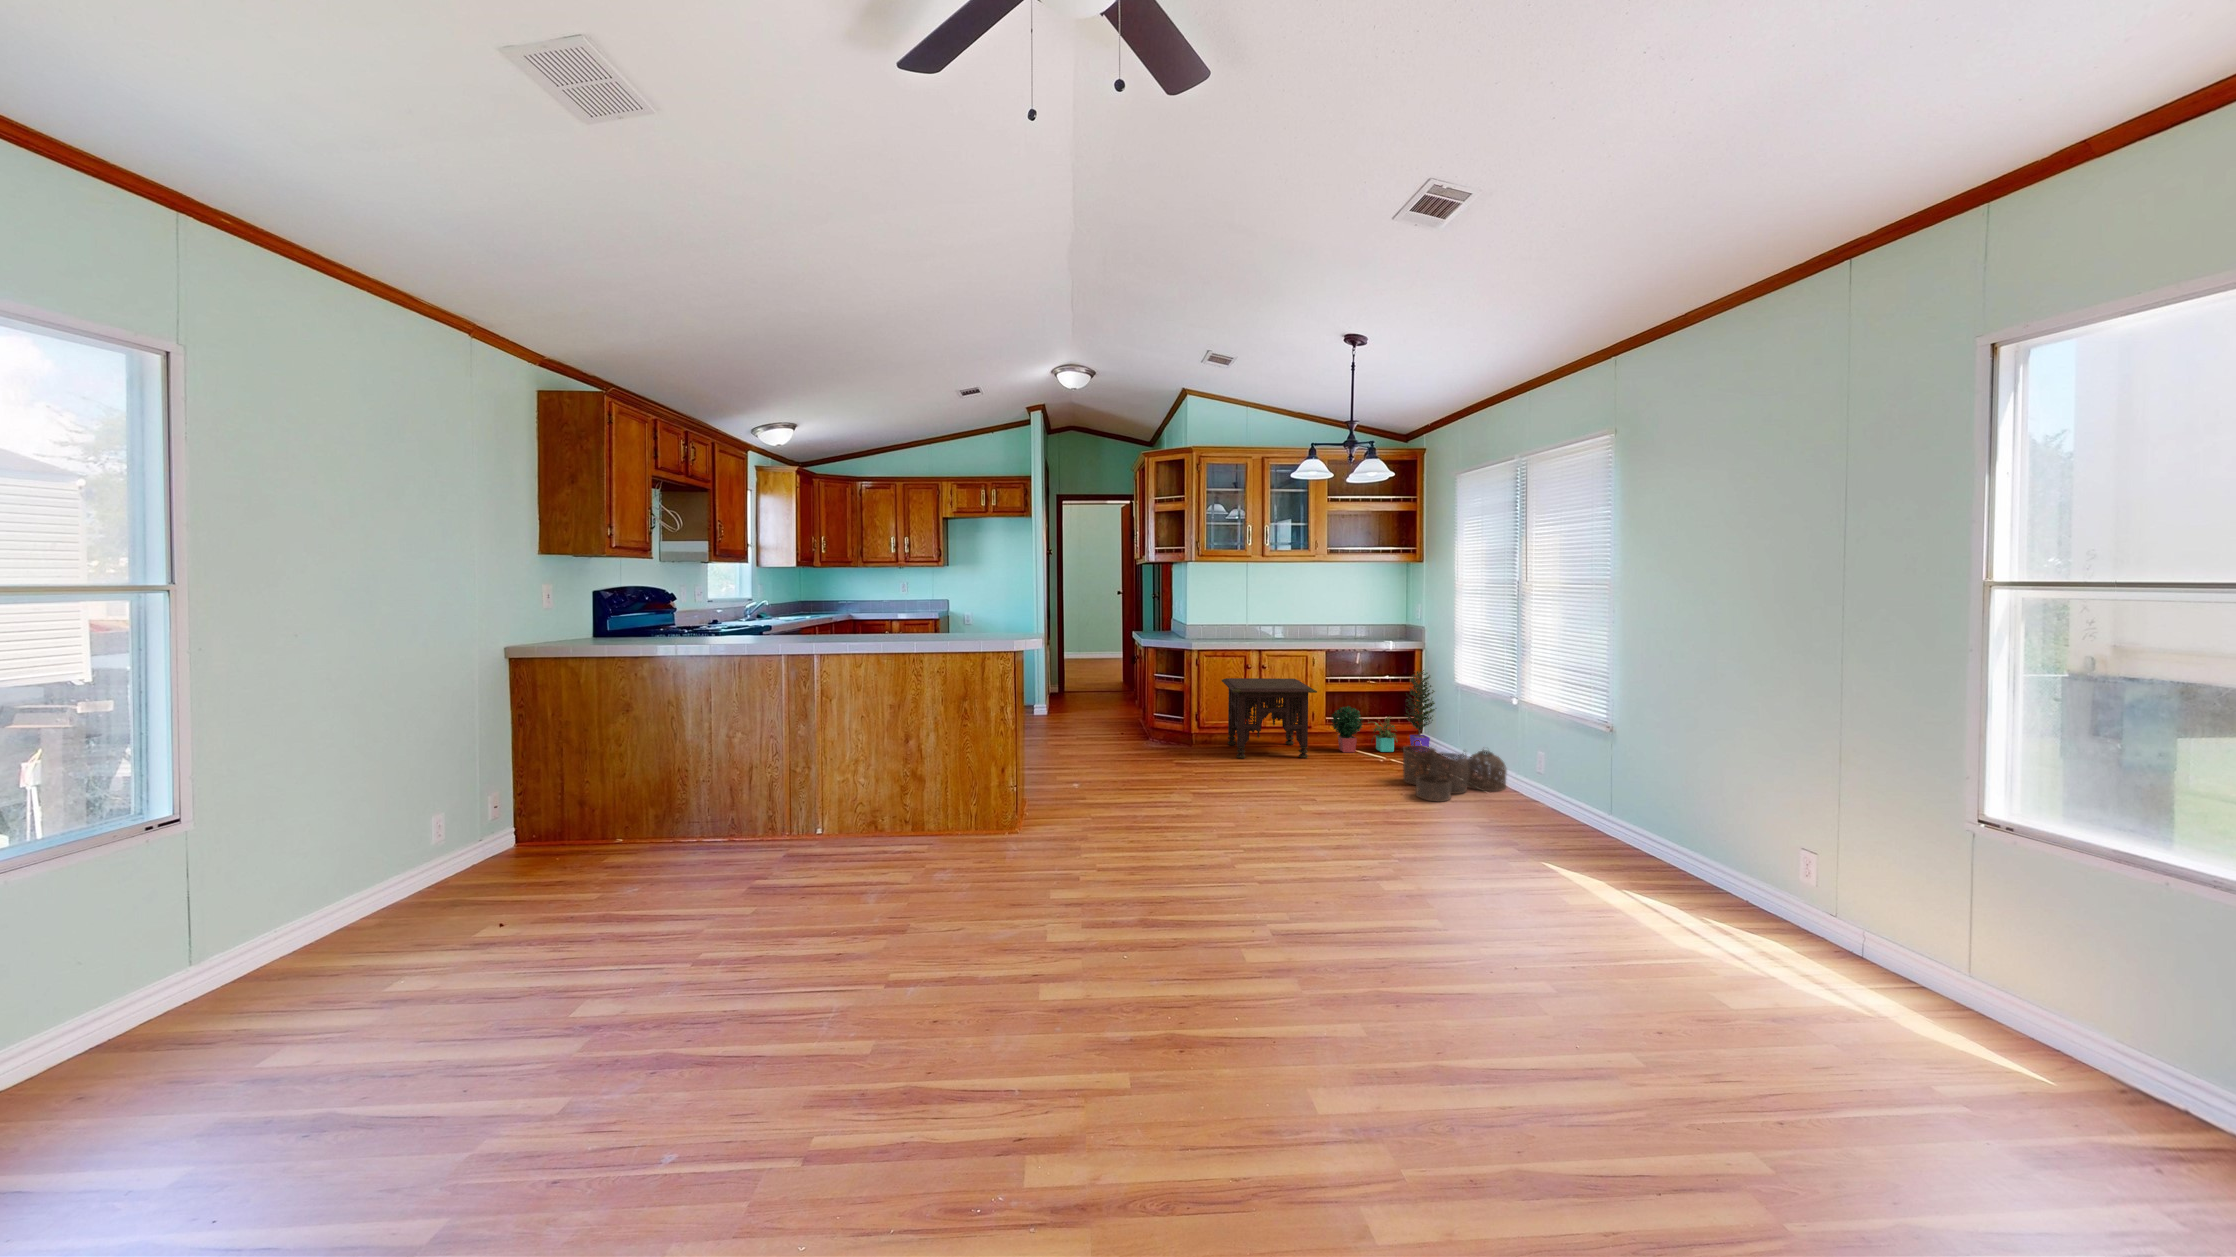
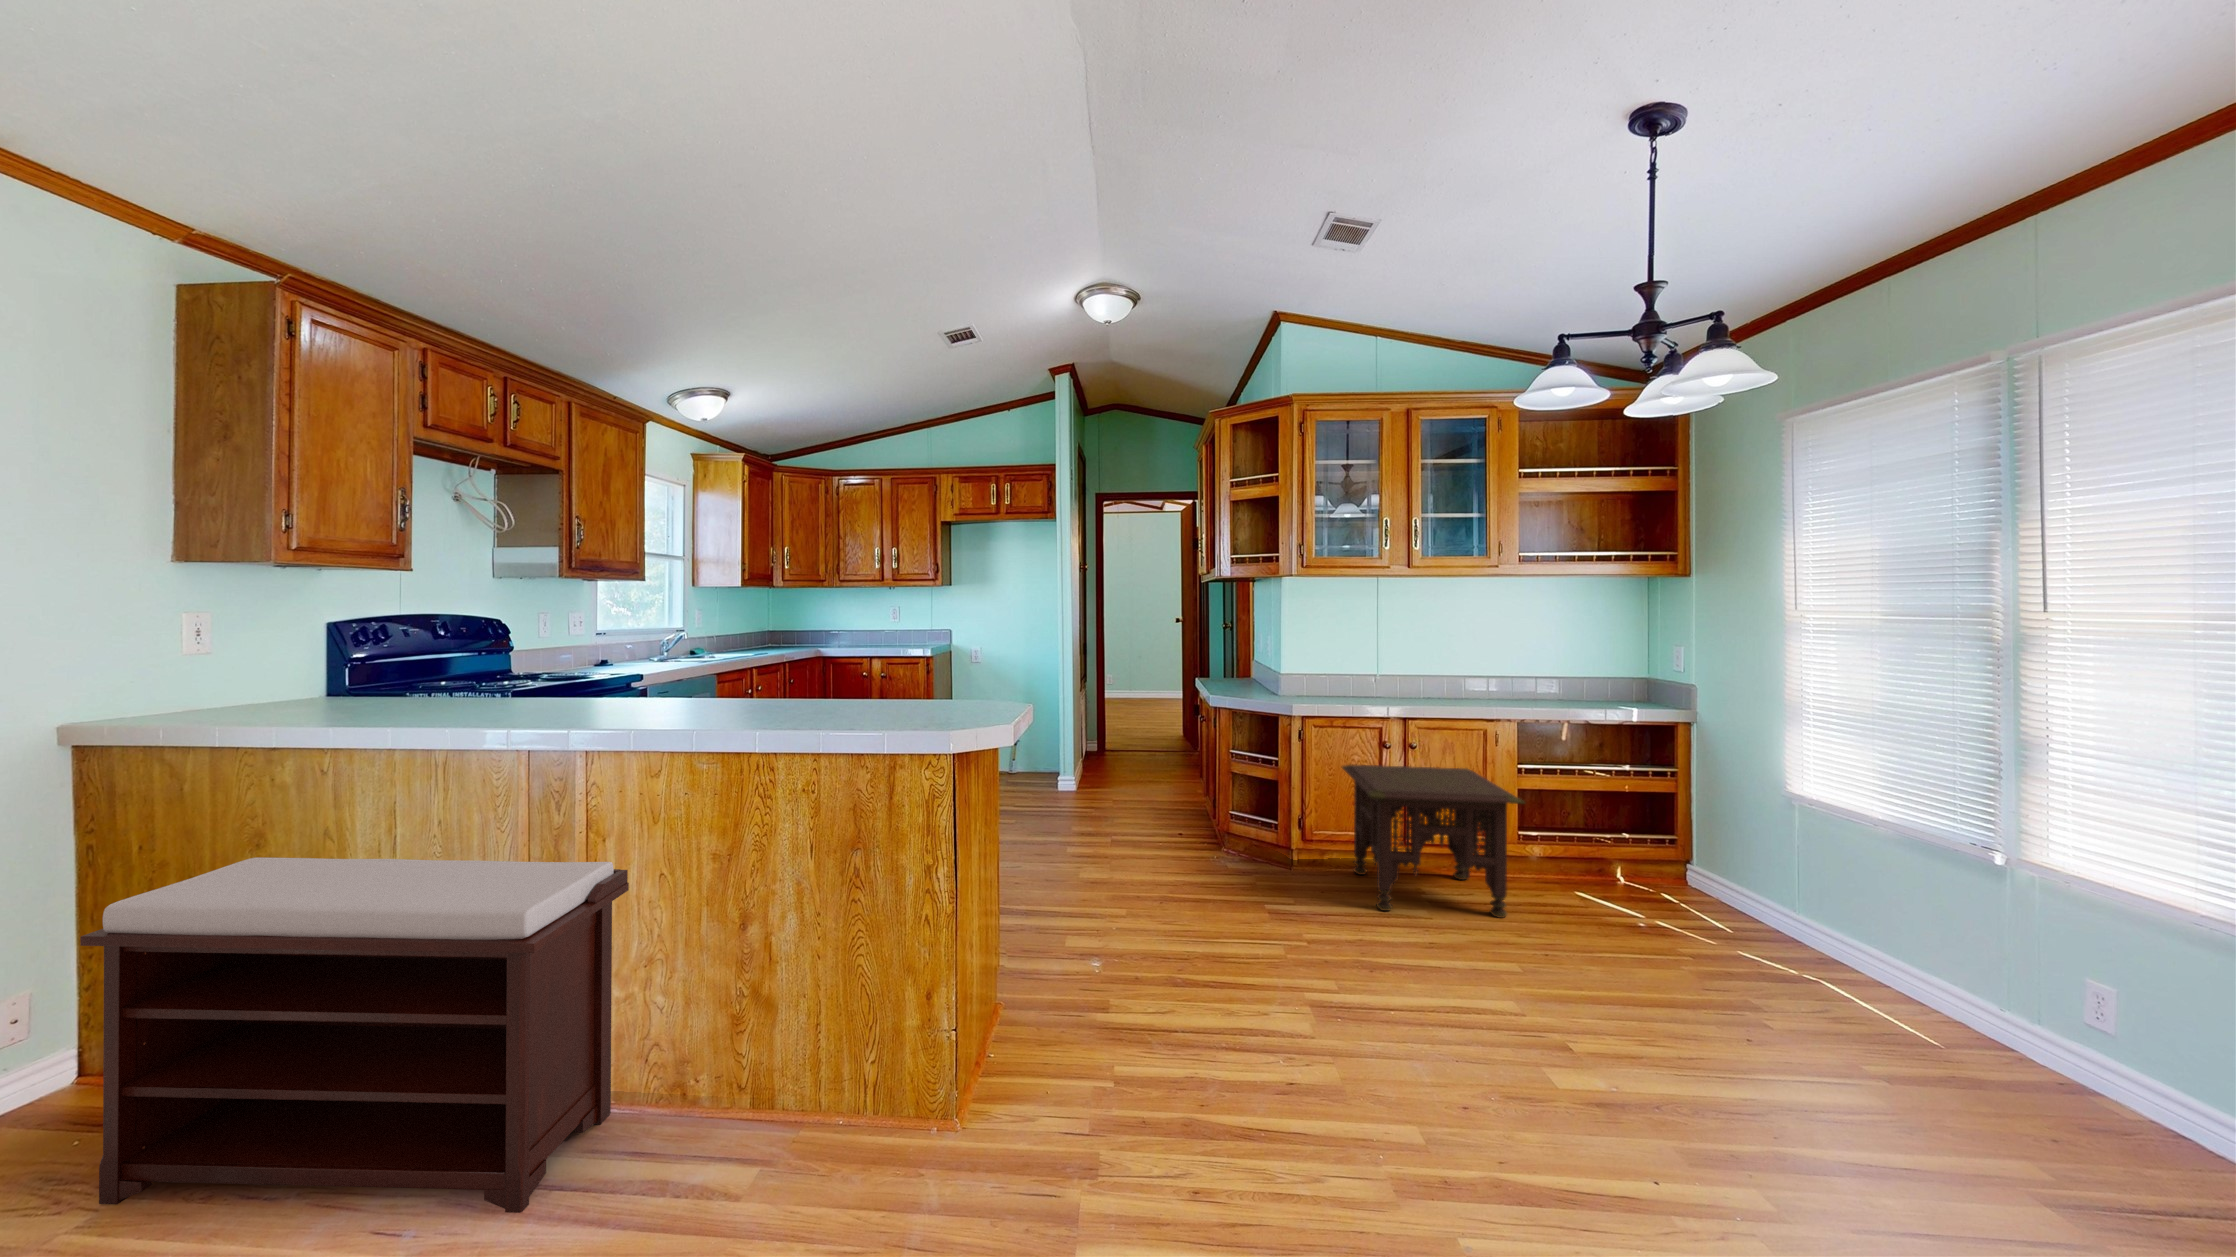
potted plant: present [1331,670,1435,752] -> none [1540,764,1750,913]
bench: none [591,711,844,874] -> present [80,857,629,1213]
woven basket: present [1403,745,1507,802] -> none [1734,920,2000,1089]

